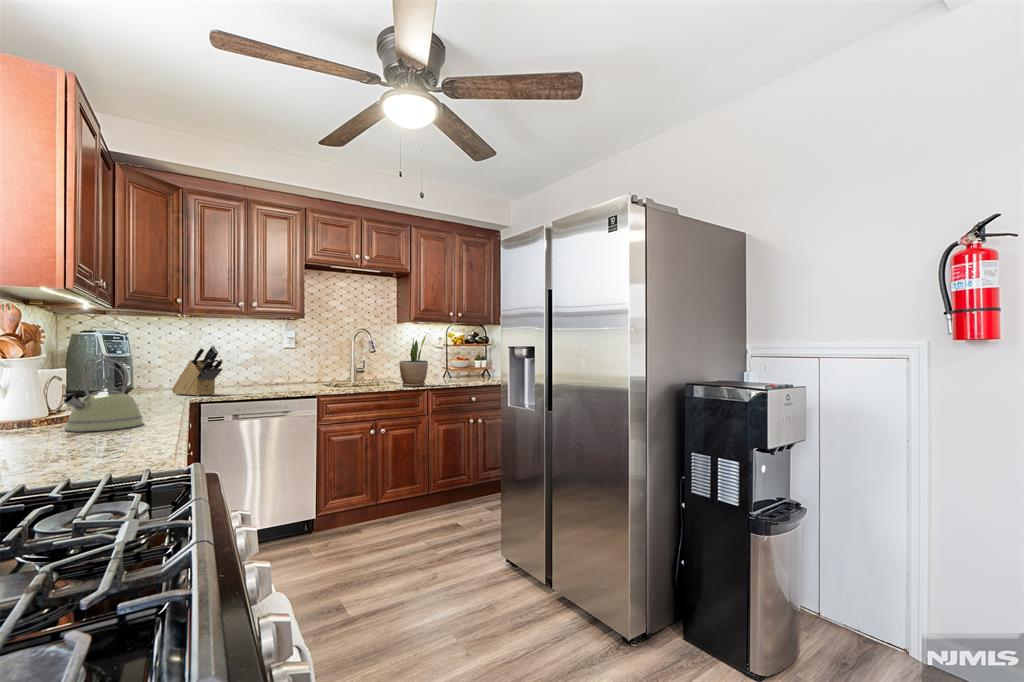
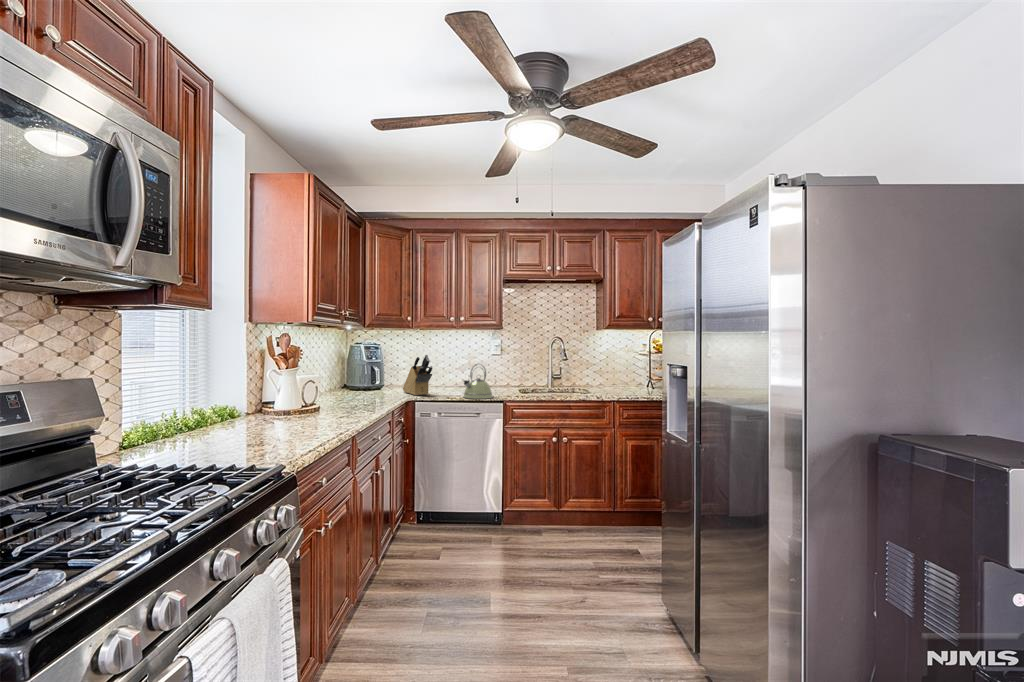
potted plant: present [399,336,428,387] -> none [585,345,614,398]
kettle: present [62,358,144,432] -> present [463,364,493,399]

